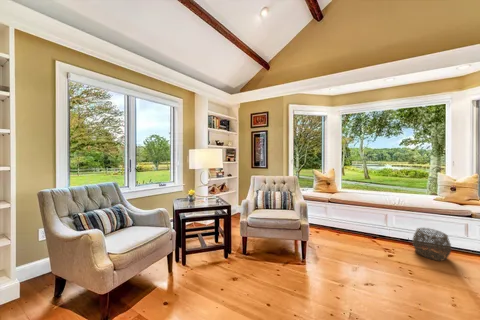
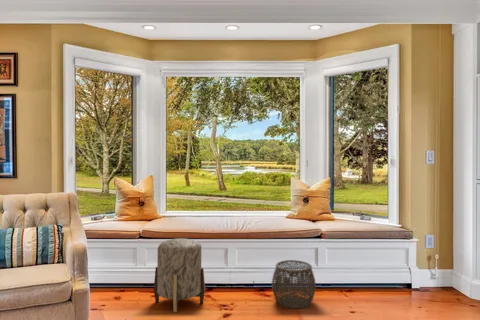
ottoman: none [334,205,365,243] -> present [154,238,205,312]

